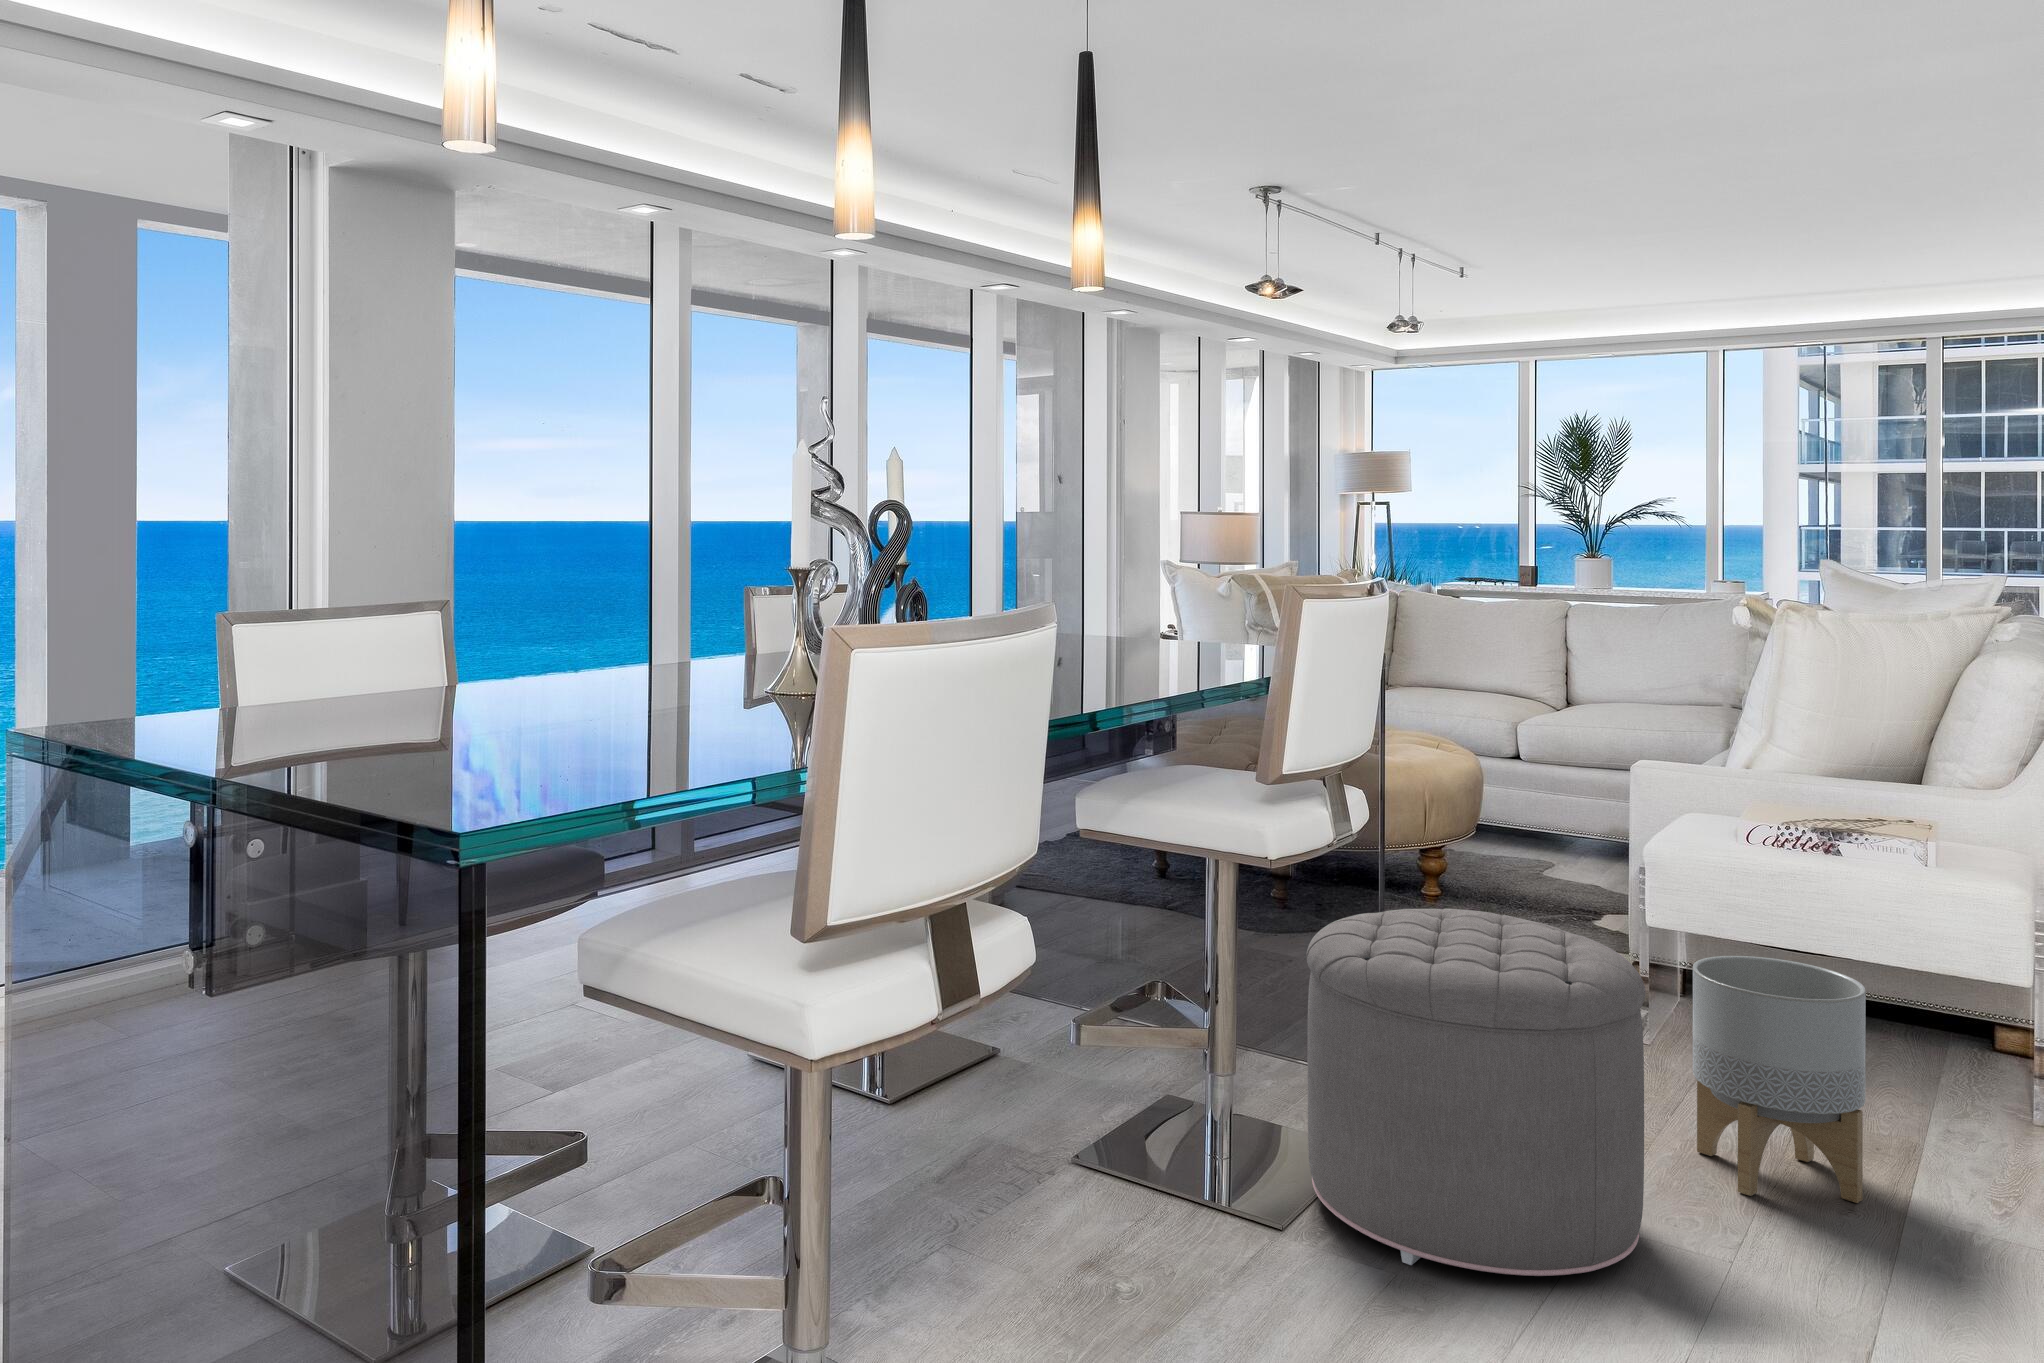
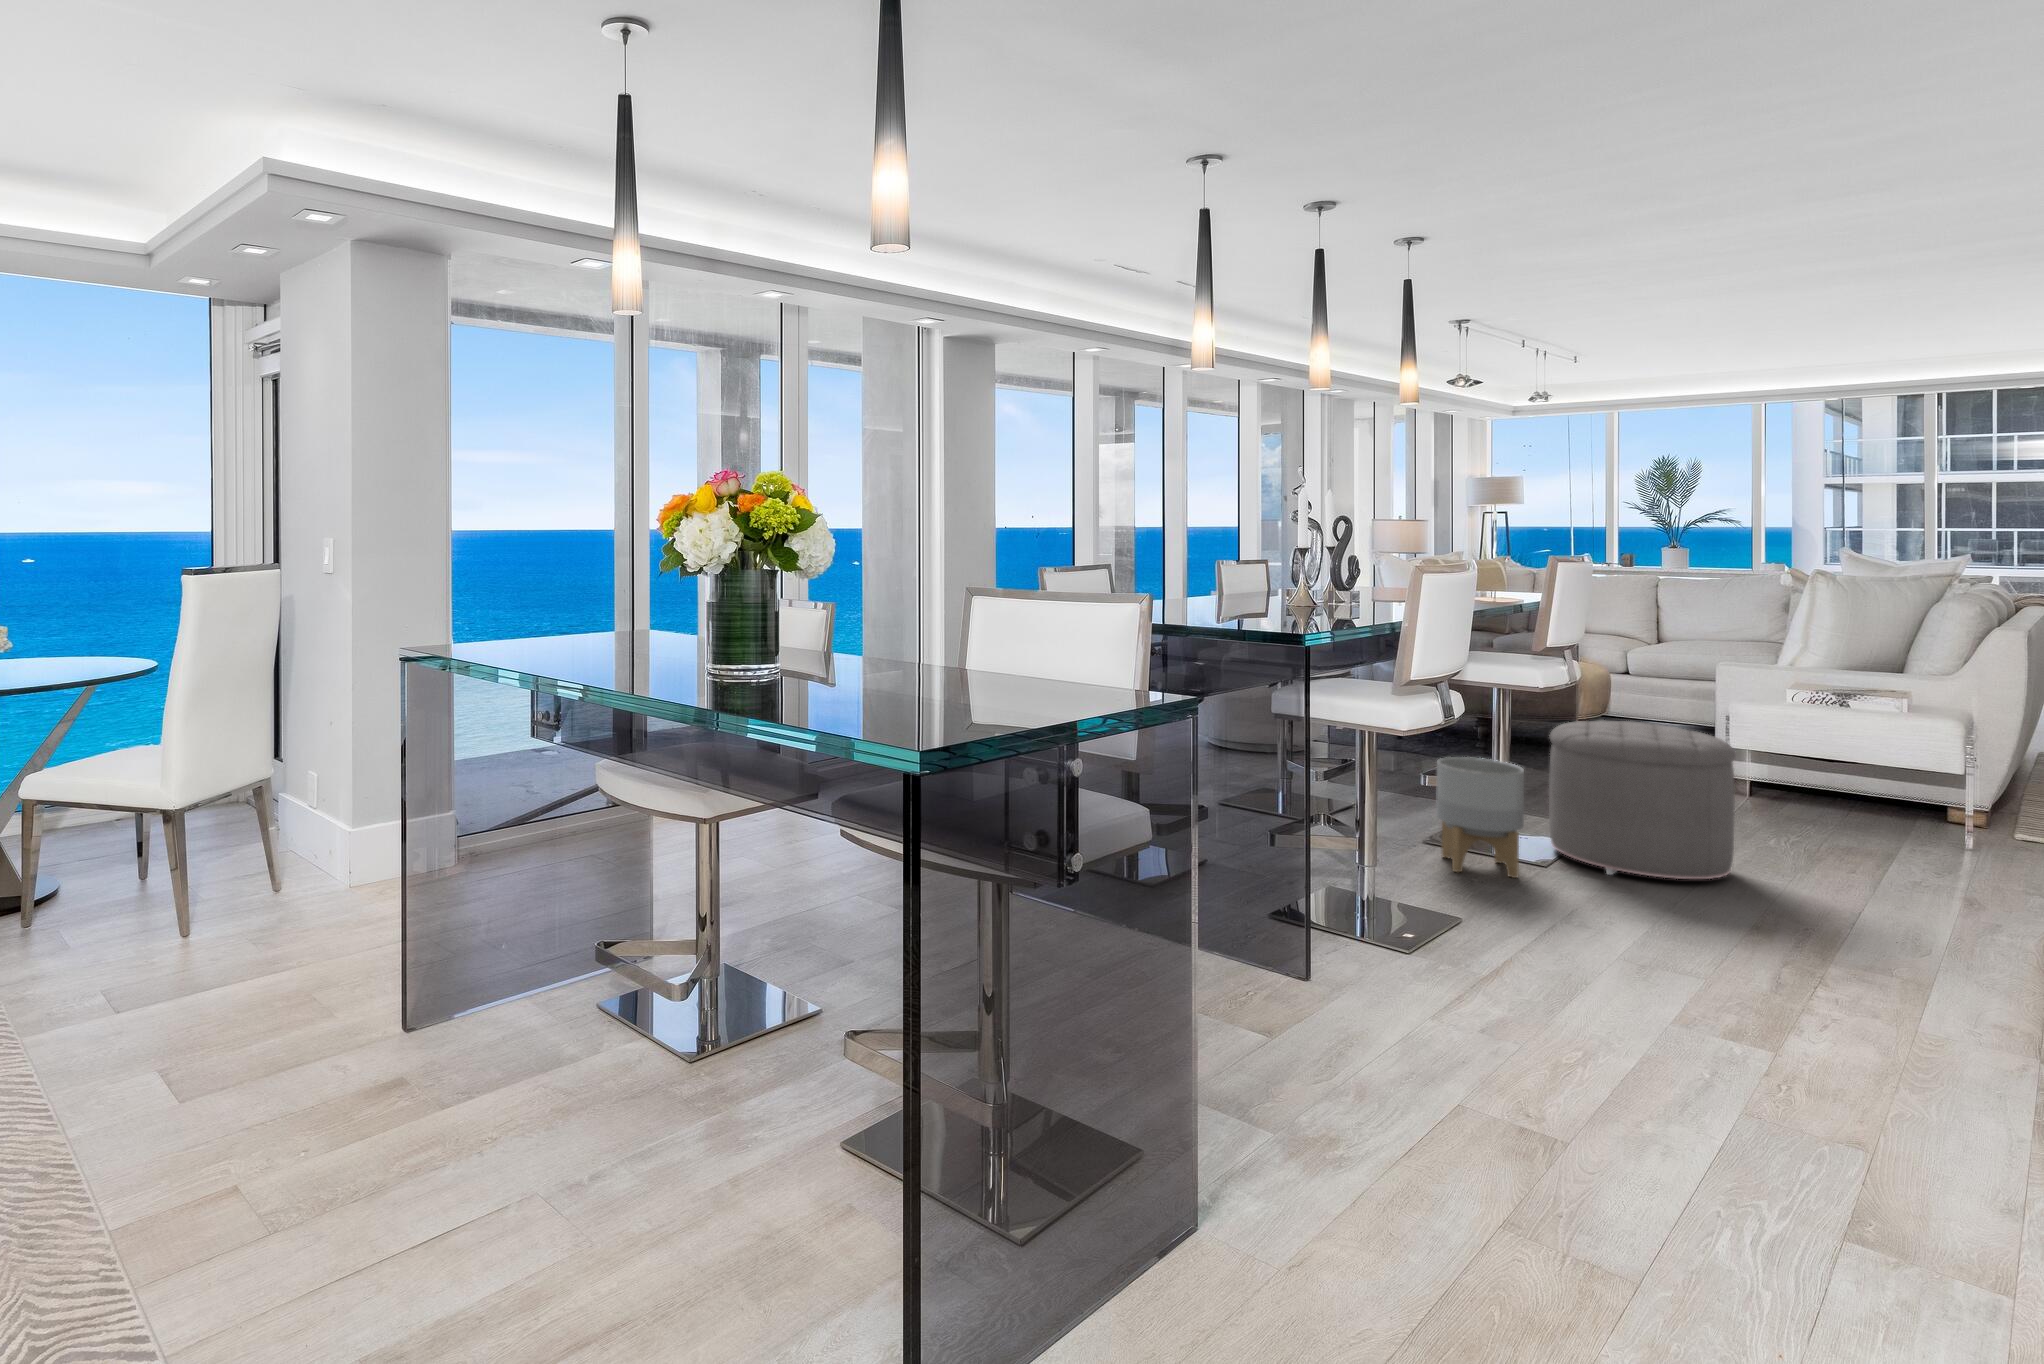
planter: present [1693,956,1866,1203] -> present [1436,757,1524,878]

